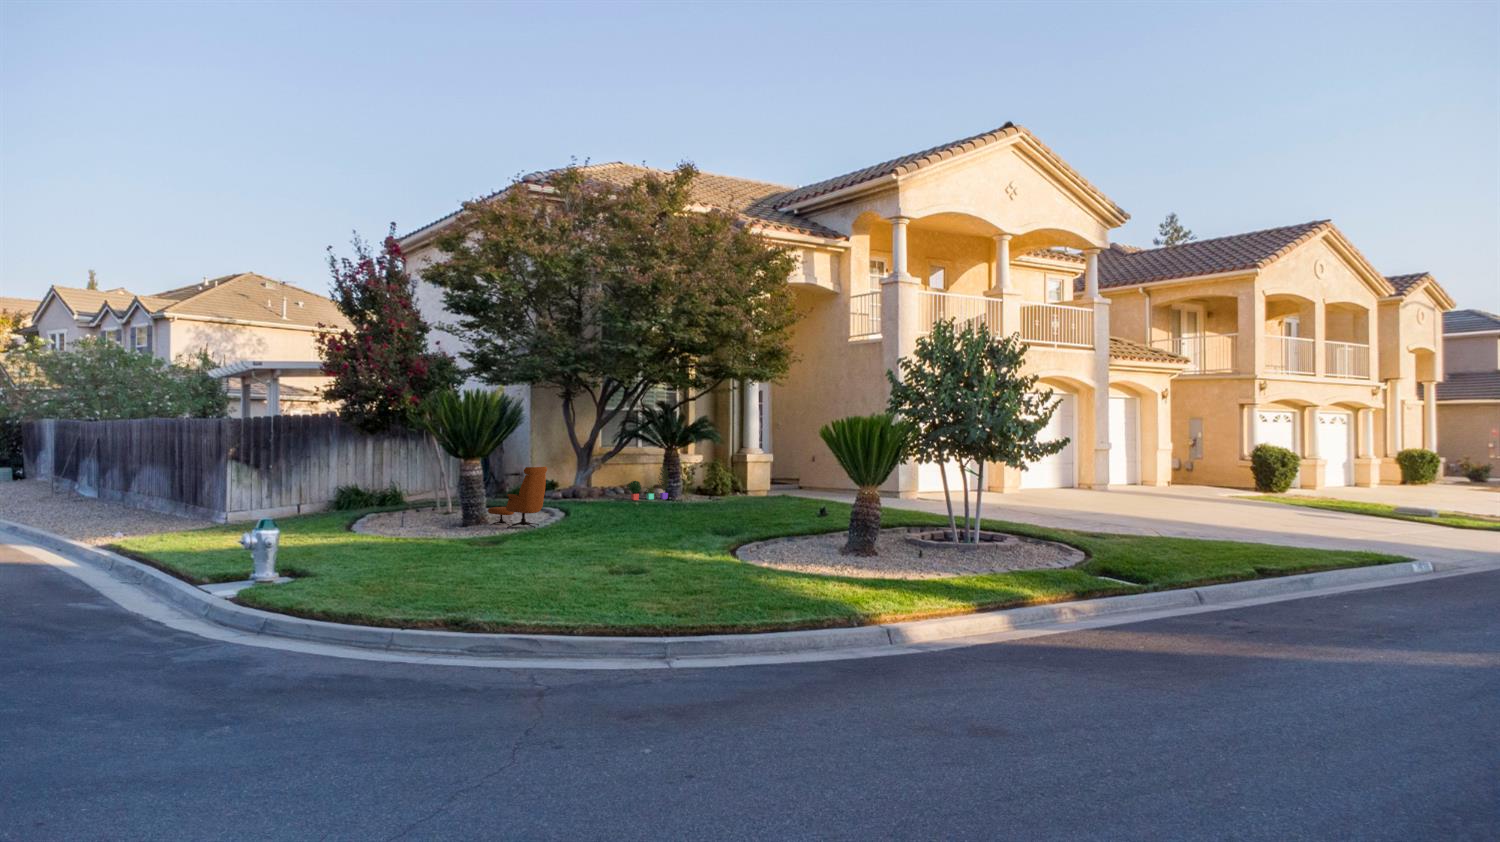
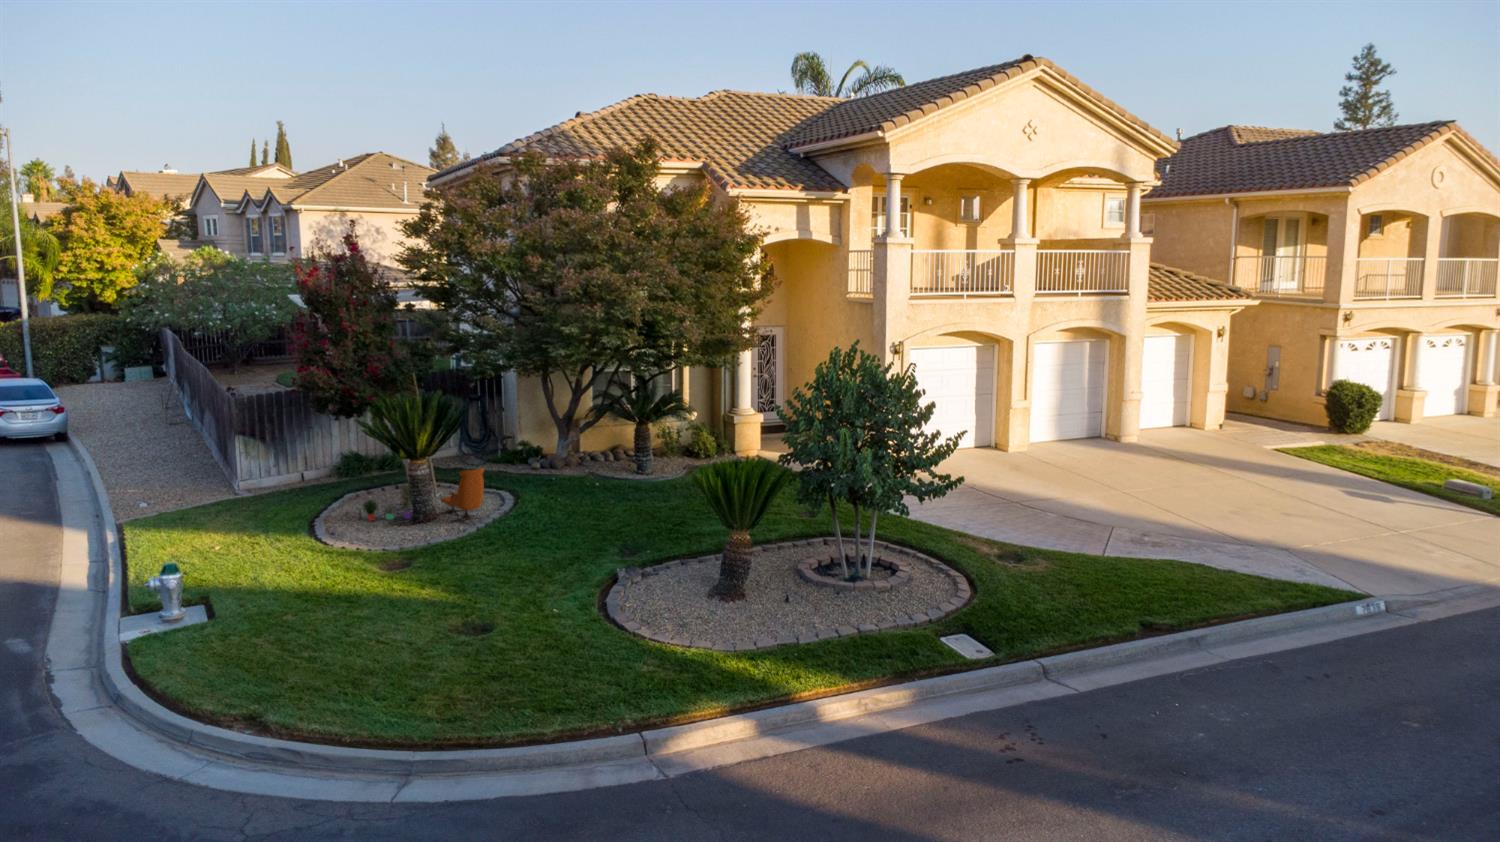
potted plant: present [628,465,670,500] -> present [363,483,412,521]

